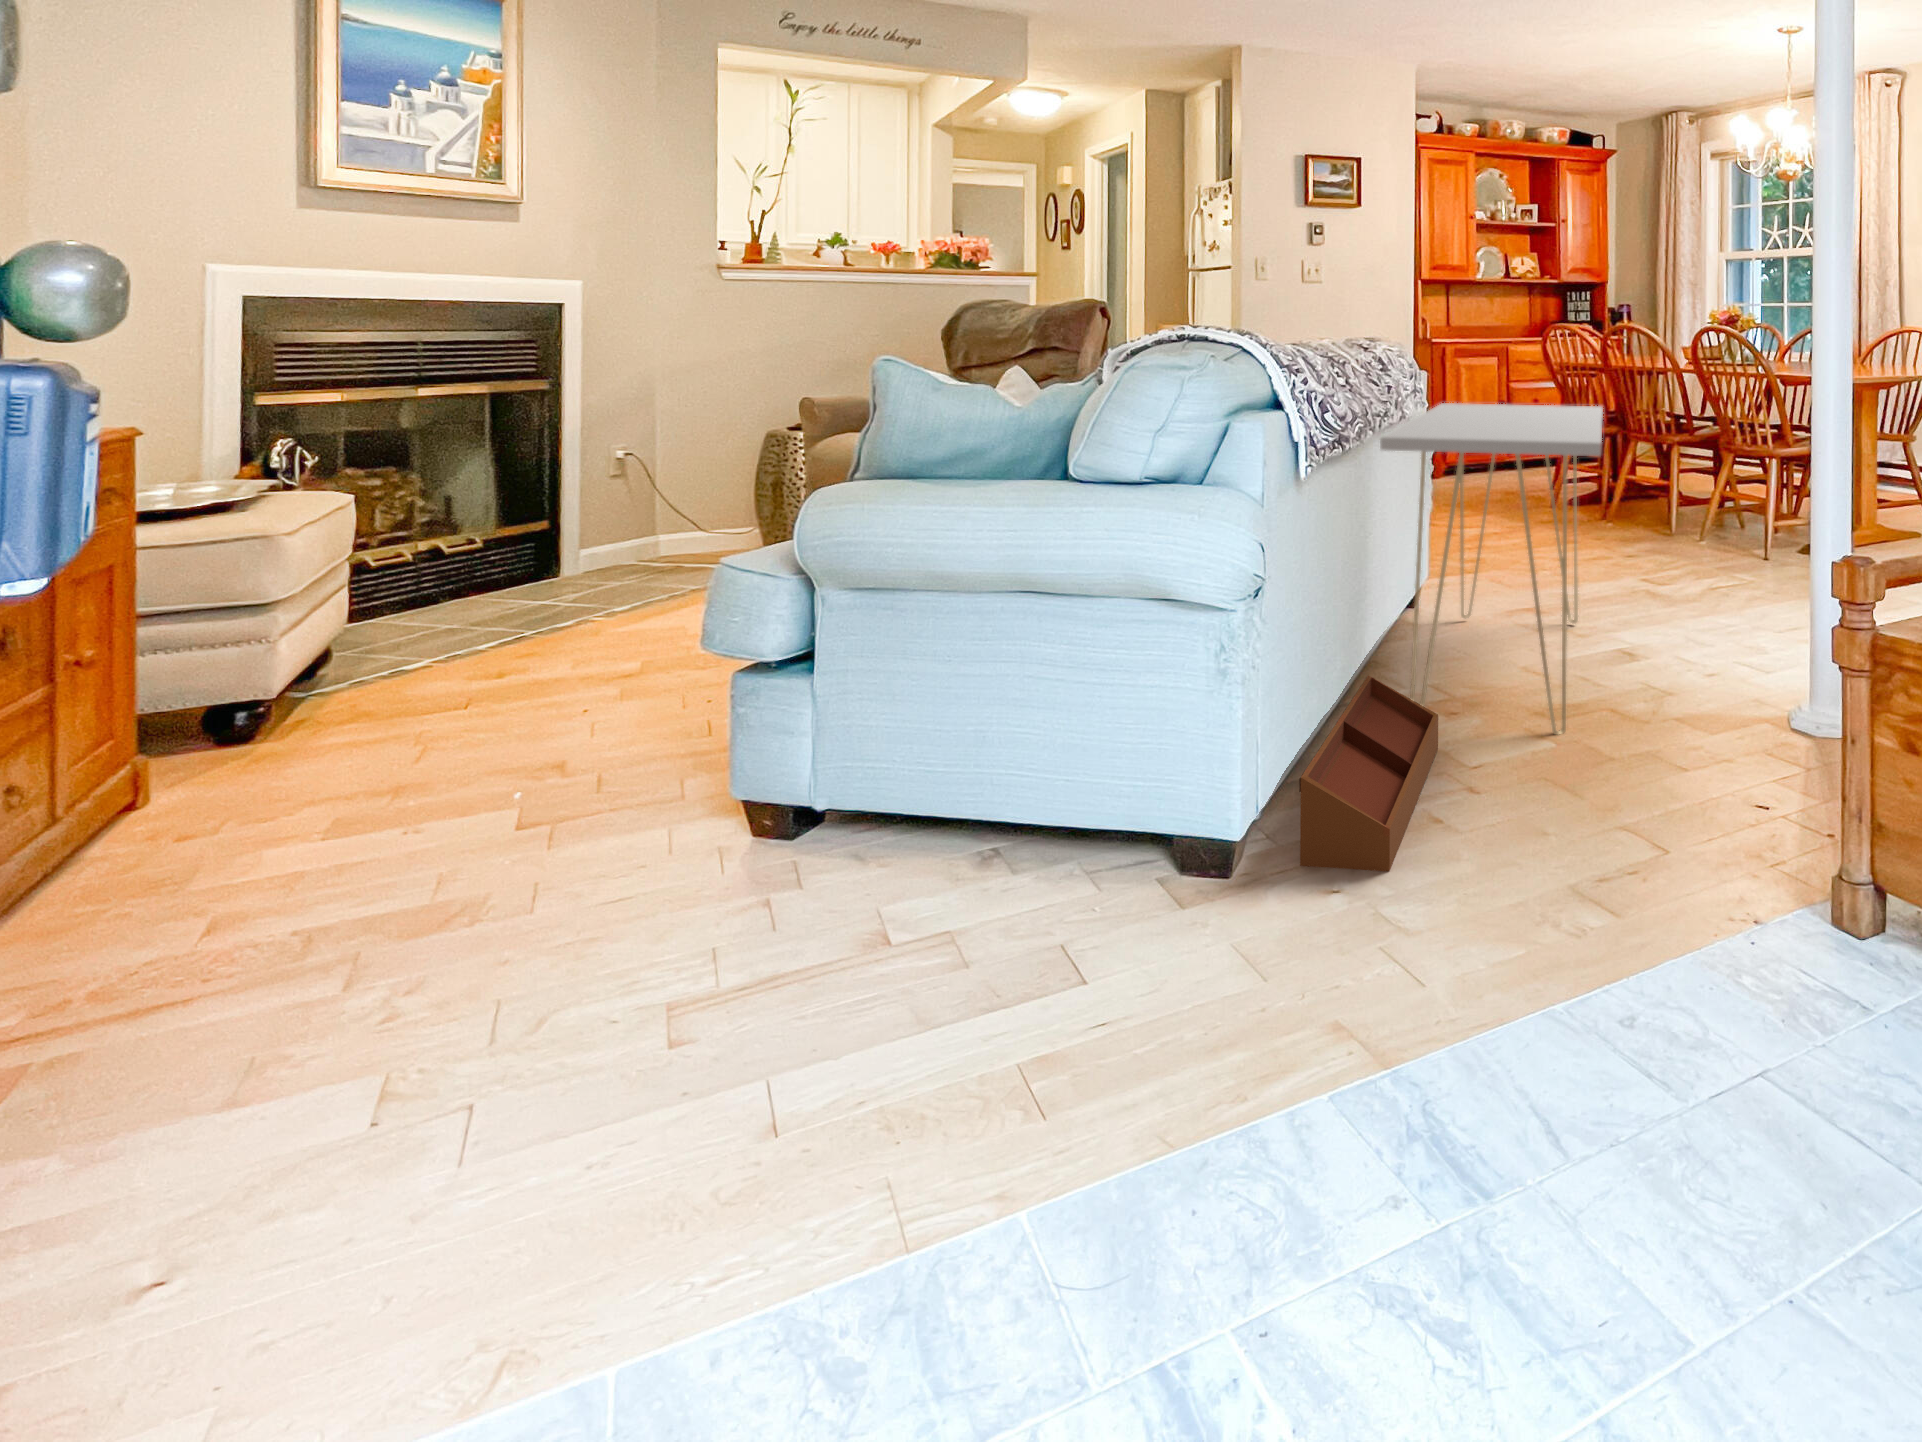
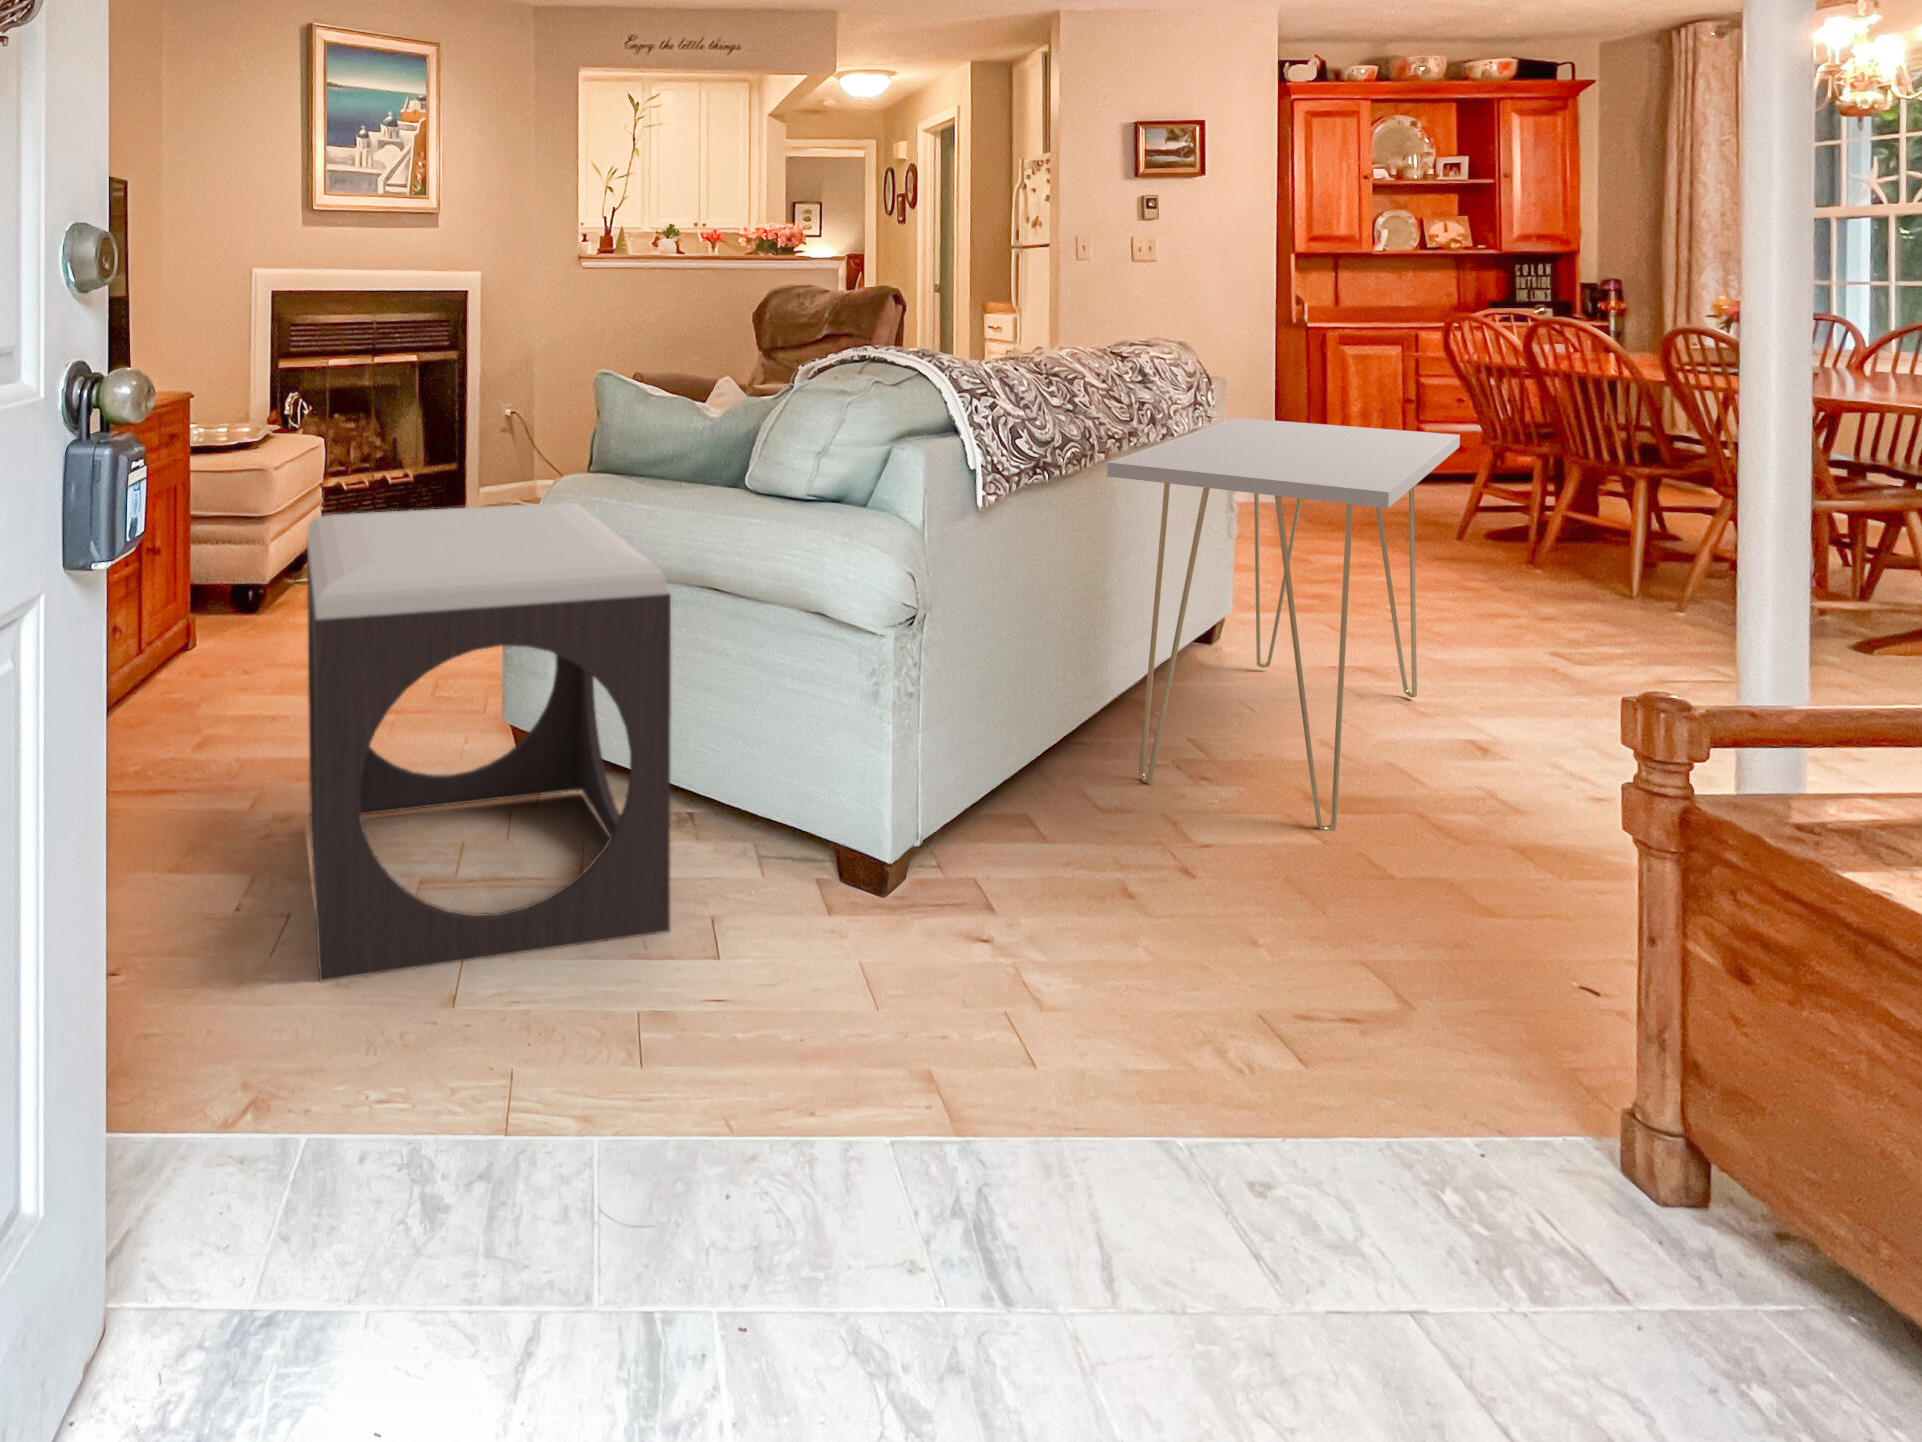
footstool: none [451,515,1024,1192] -> present [307,503,671,981]
storage bin: present [1299,675,1438,872] -> none [955,717,1161,934]

